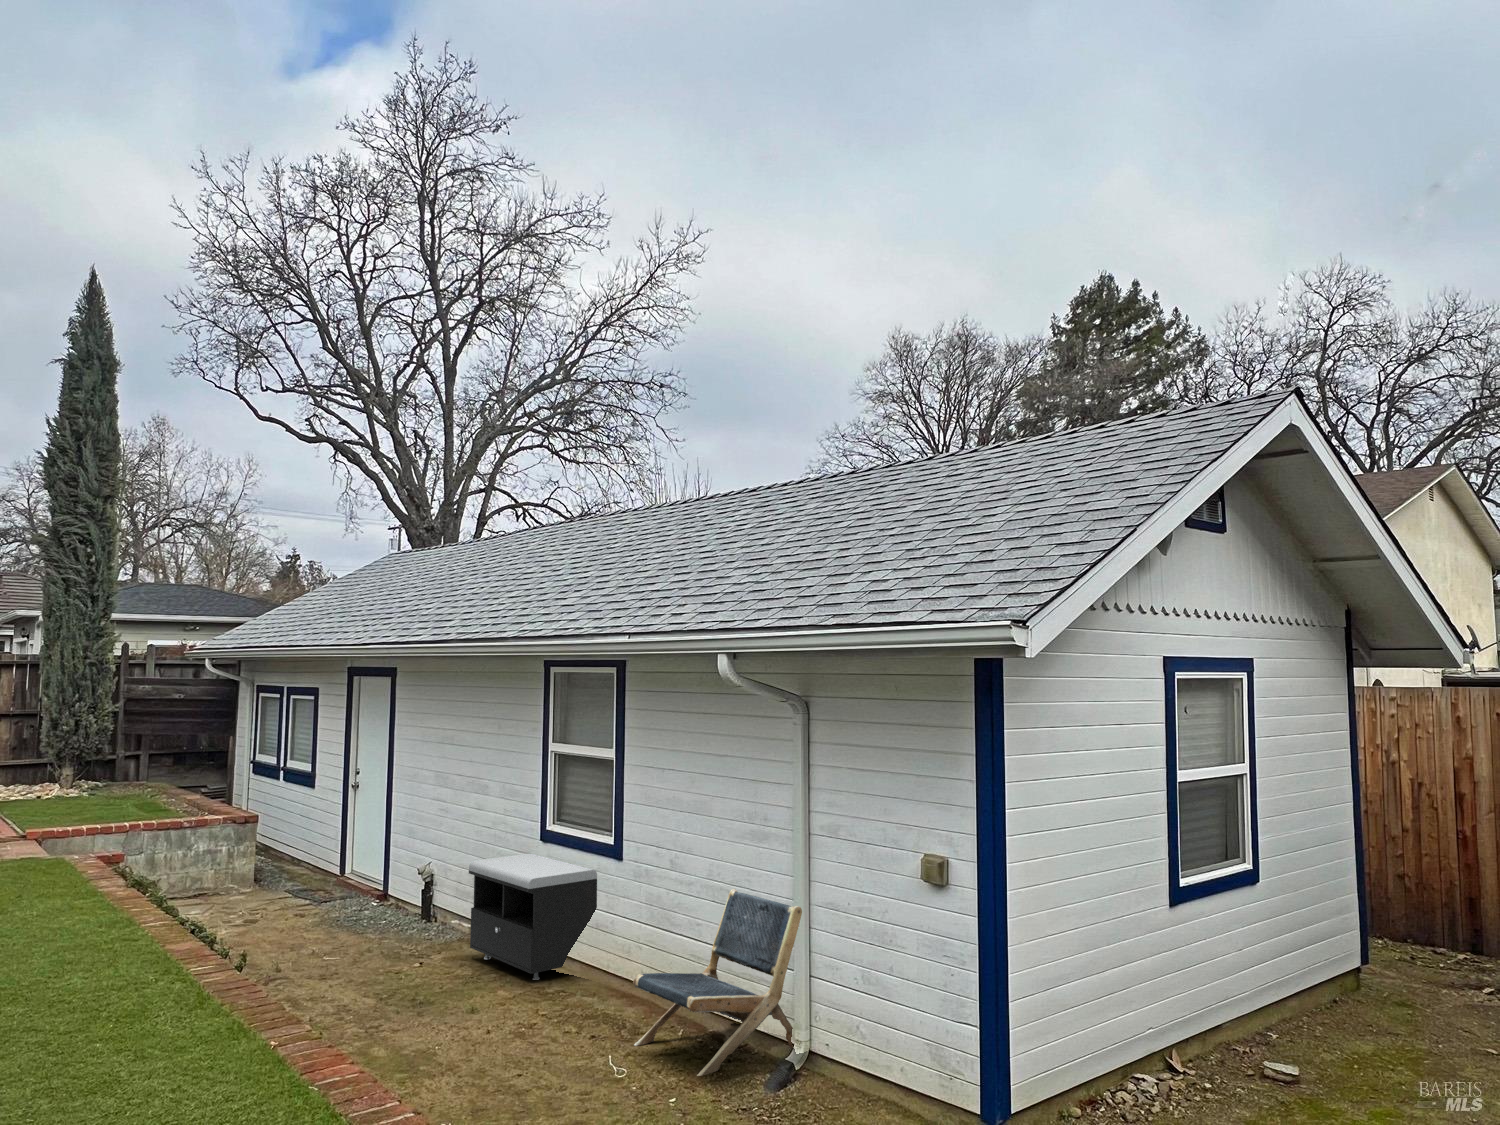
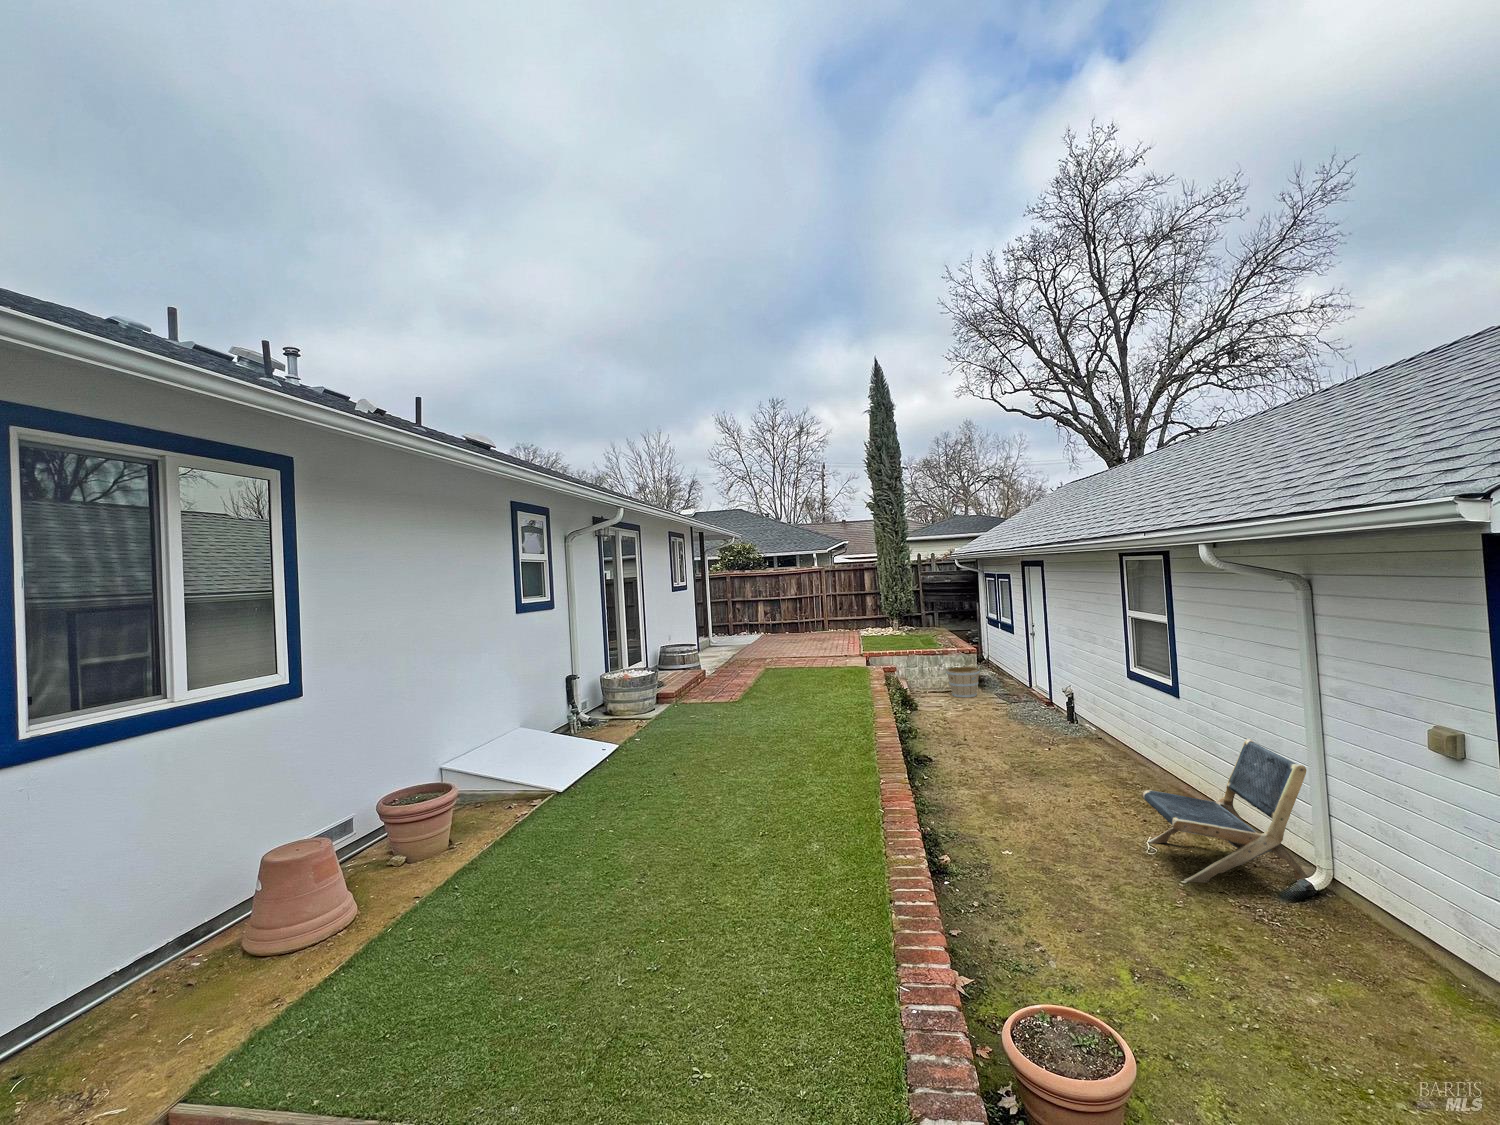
wooden bucket: none [204,848,268,907] -> present [946,666,980,698]
storage bench: present [469,853,597,980] -> none [1067,688,1162,777]

